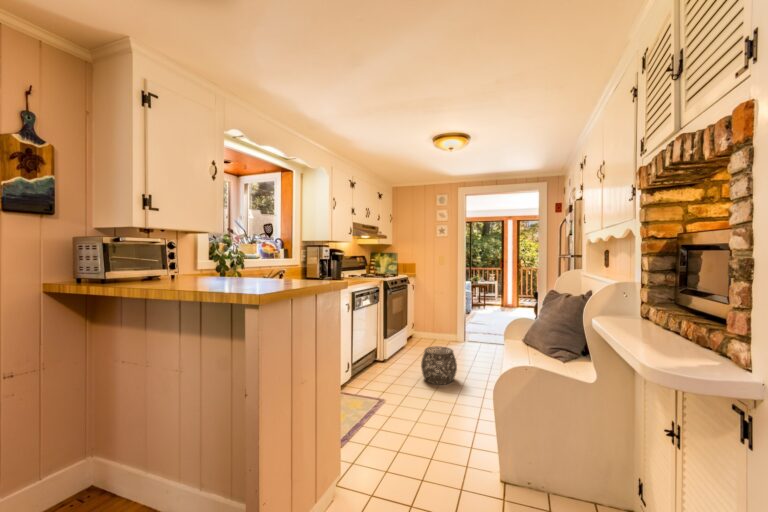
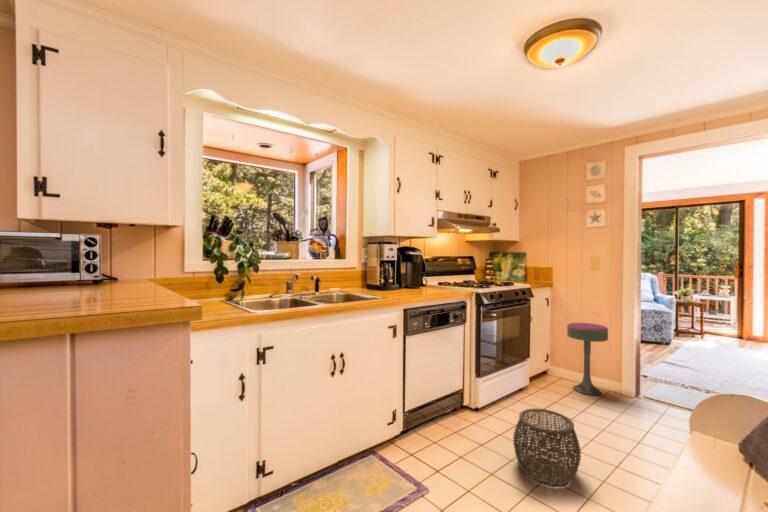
bar stool: none [427,299,450,344] -> present [567,323,608,395]

